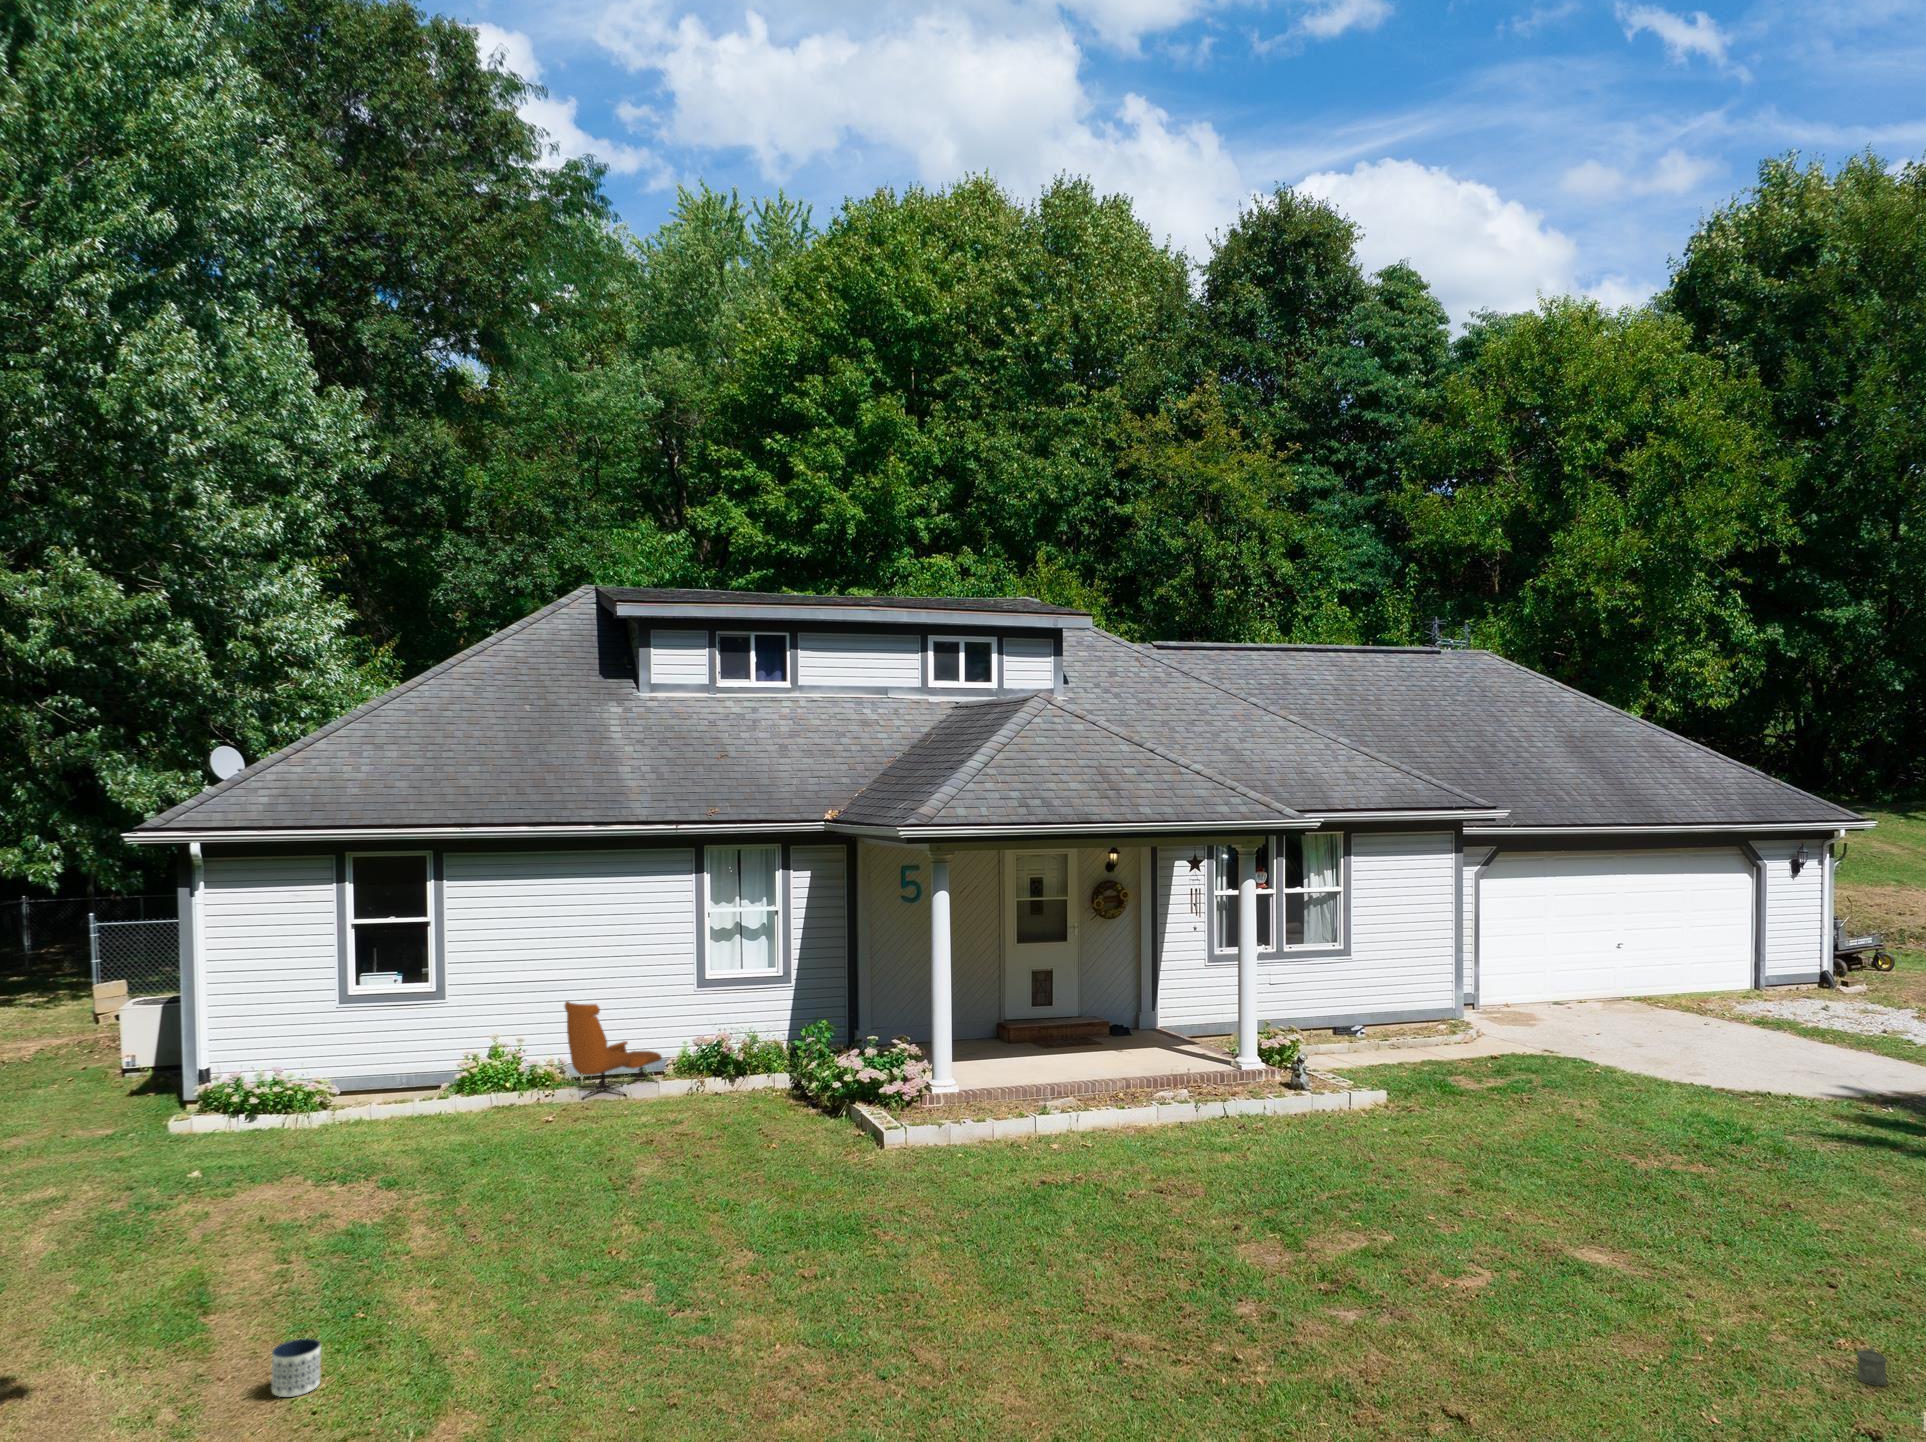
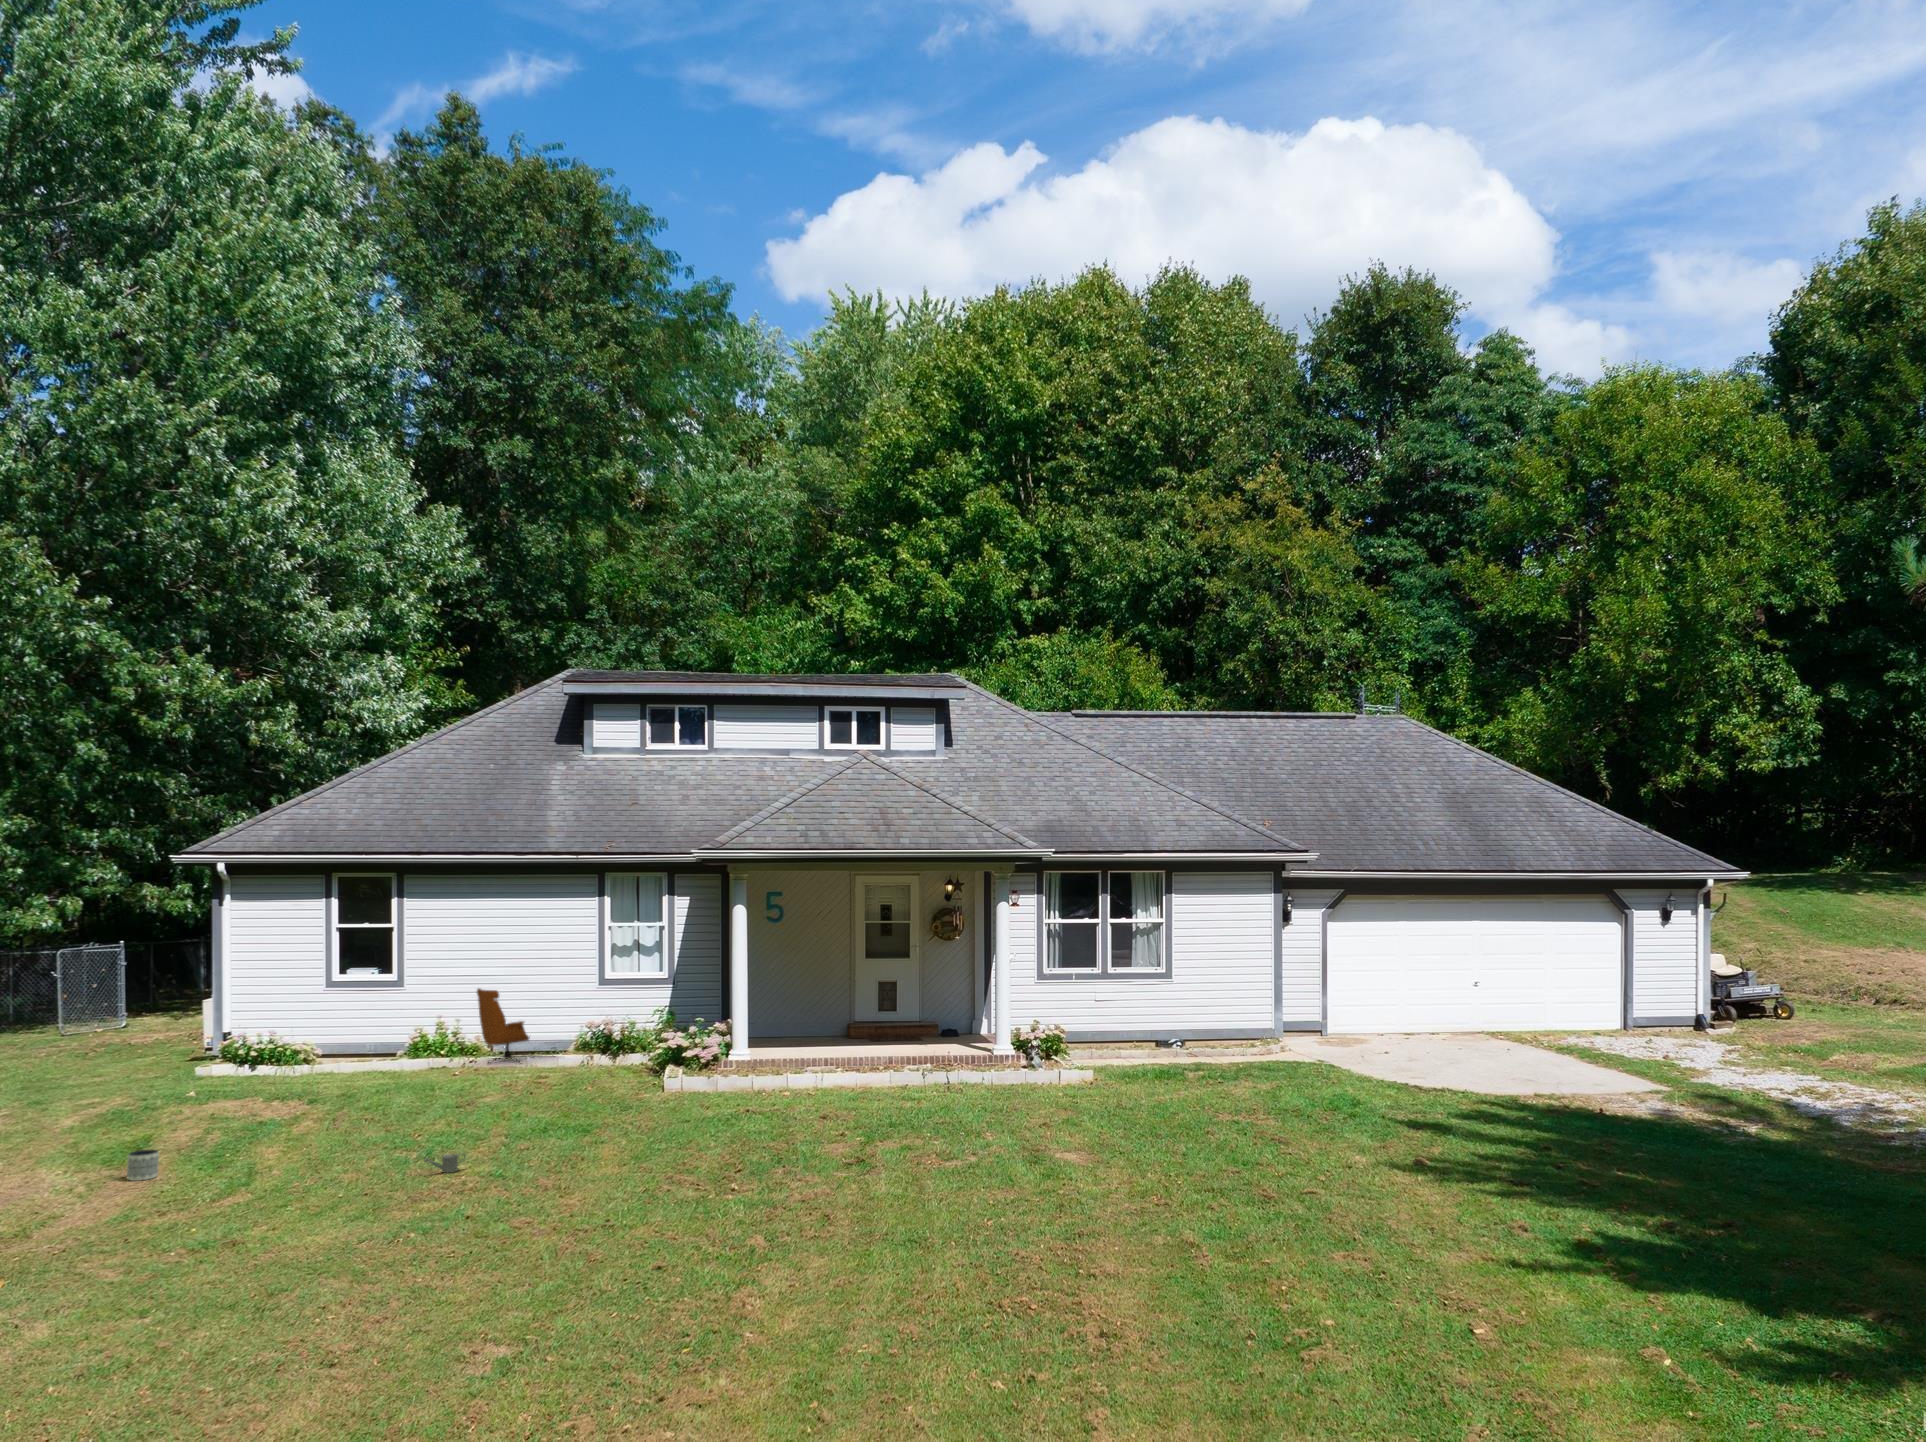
watering can: present [1857,1347,1888,1386] -> present [424,1154,465,1173]

